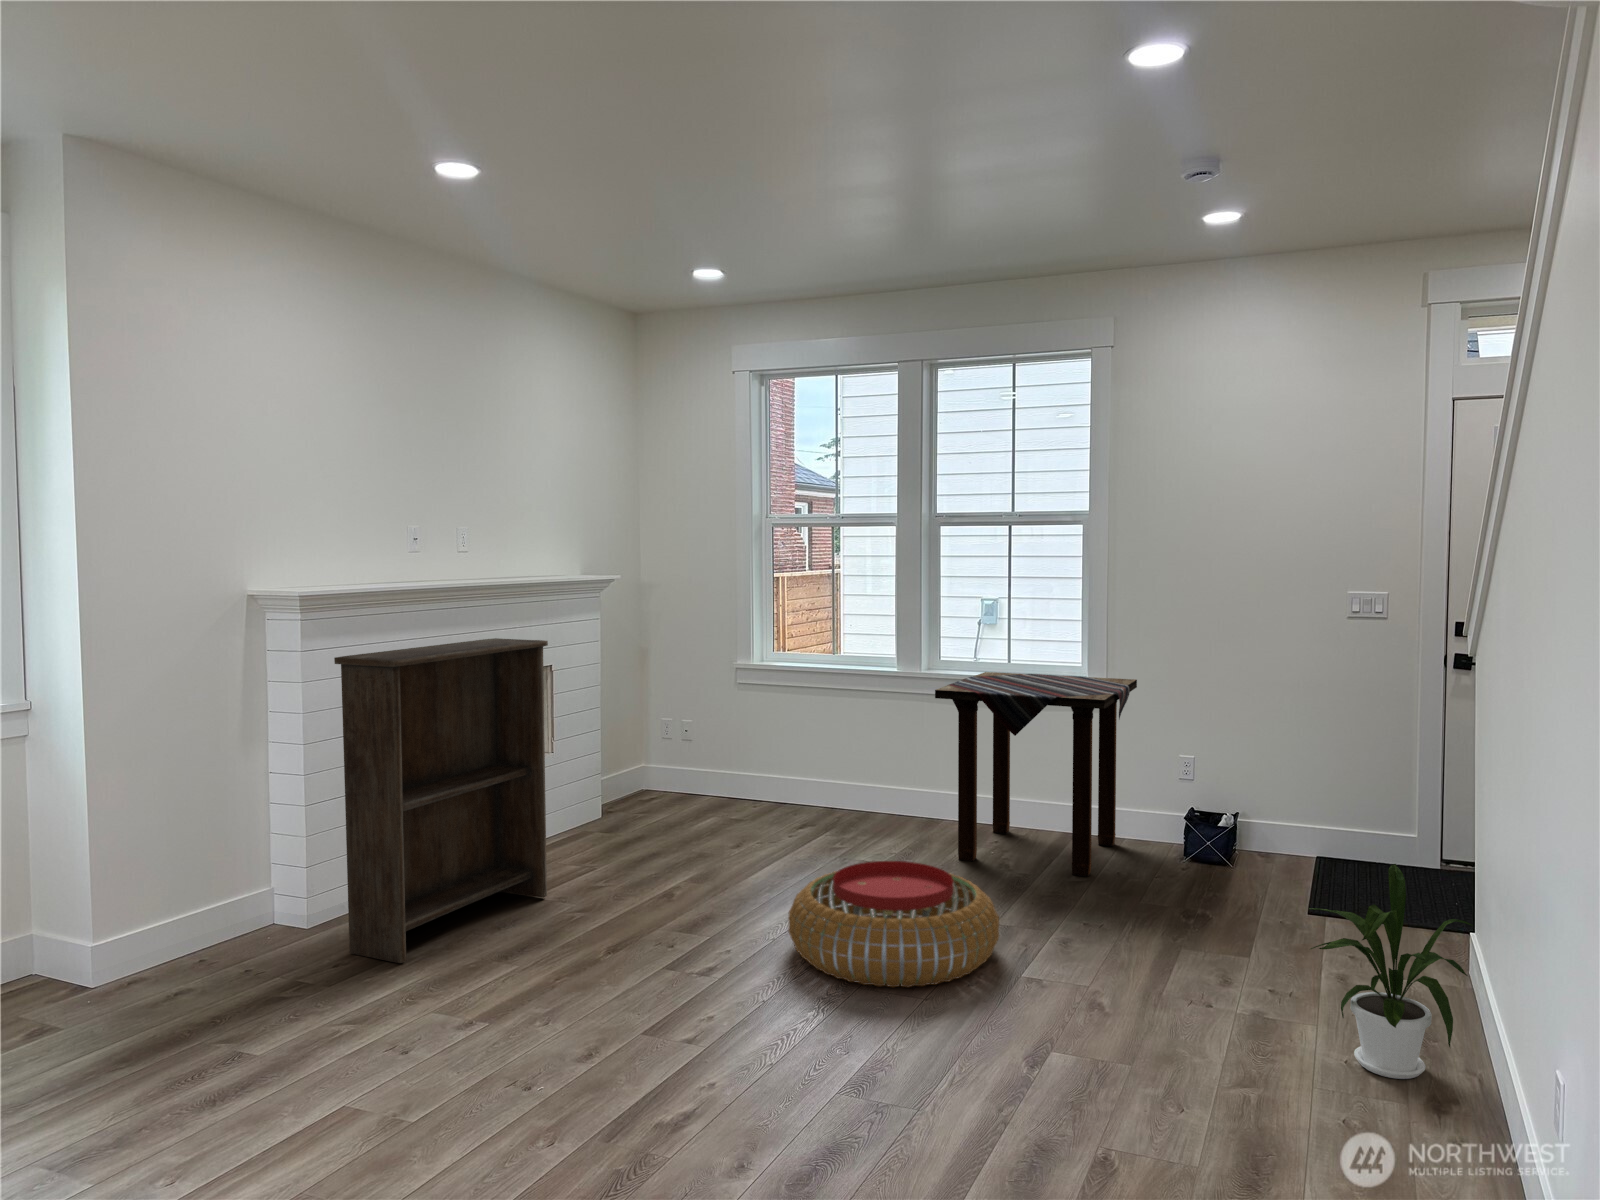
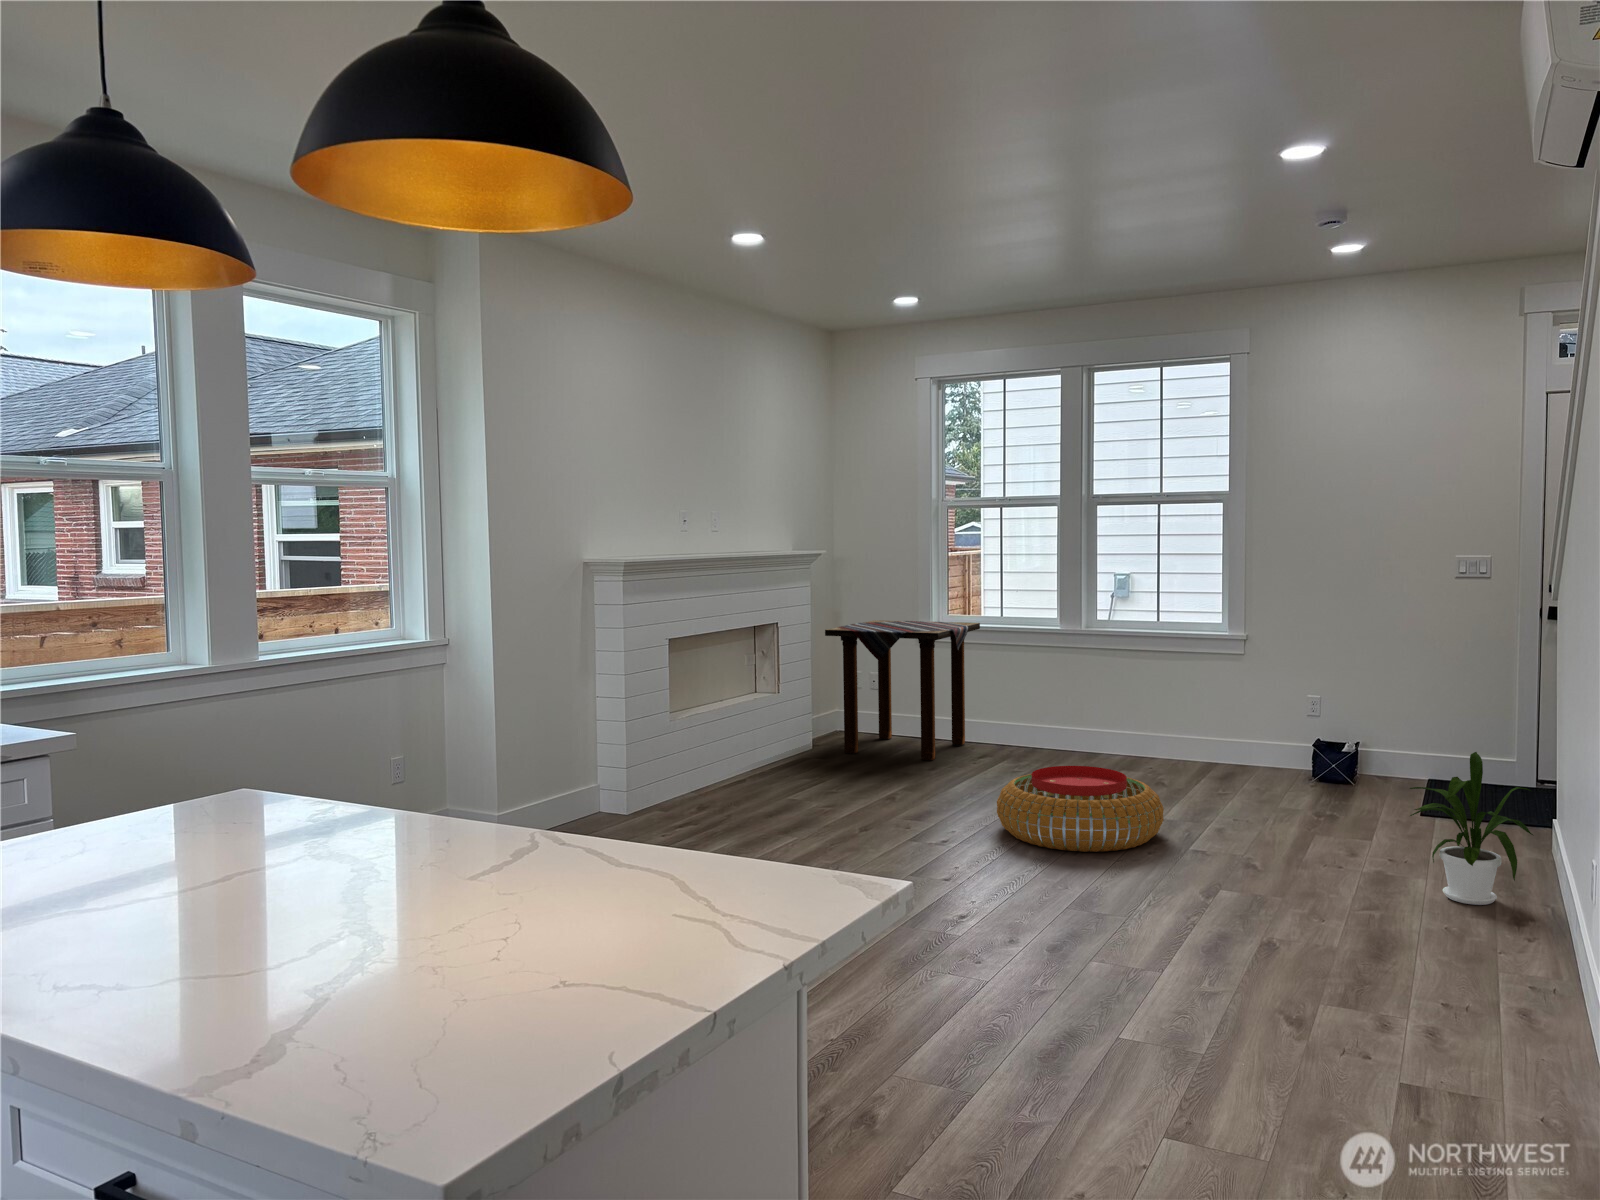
bookshelf: present [334,638,548,963] -> none [656,597,796,834]
side table: present [935,672,1137,877] -> present [825,620,980,761]

